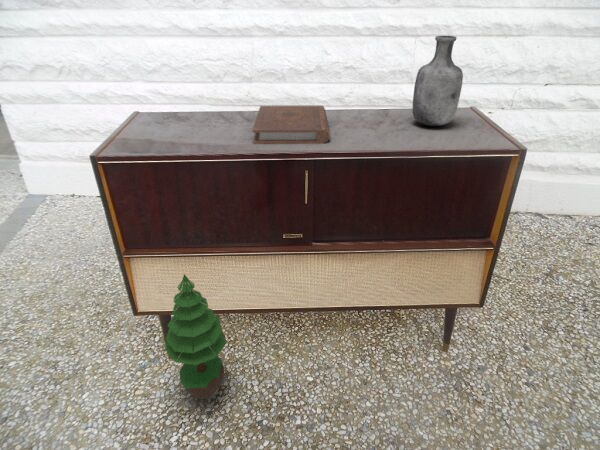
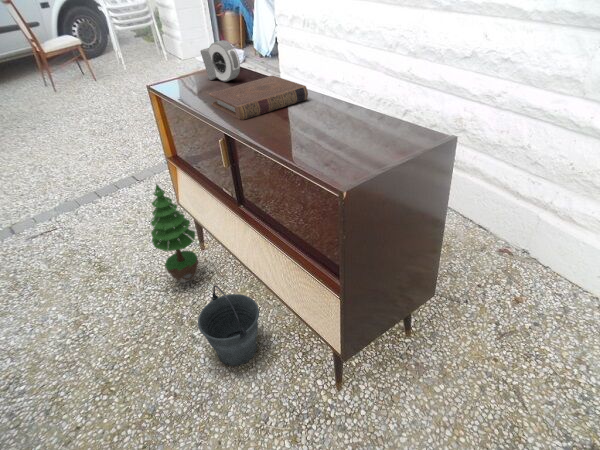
vase: present [413,36,463,126] -> none [333,27,388,137]
alarm clock: none [145,77,204,130] -> present [200,40,240,82]
bucket: none [318,331,394,415] -> present [198,285,259,365]

